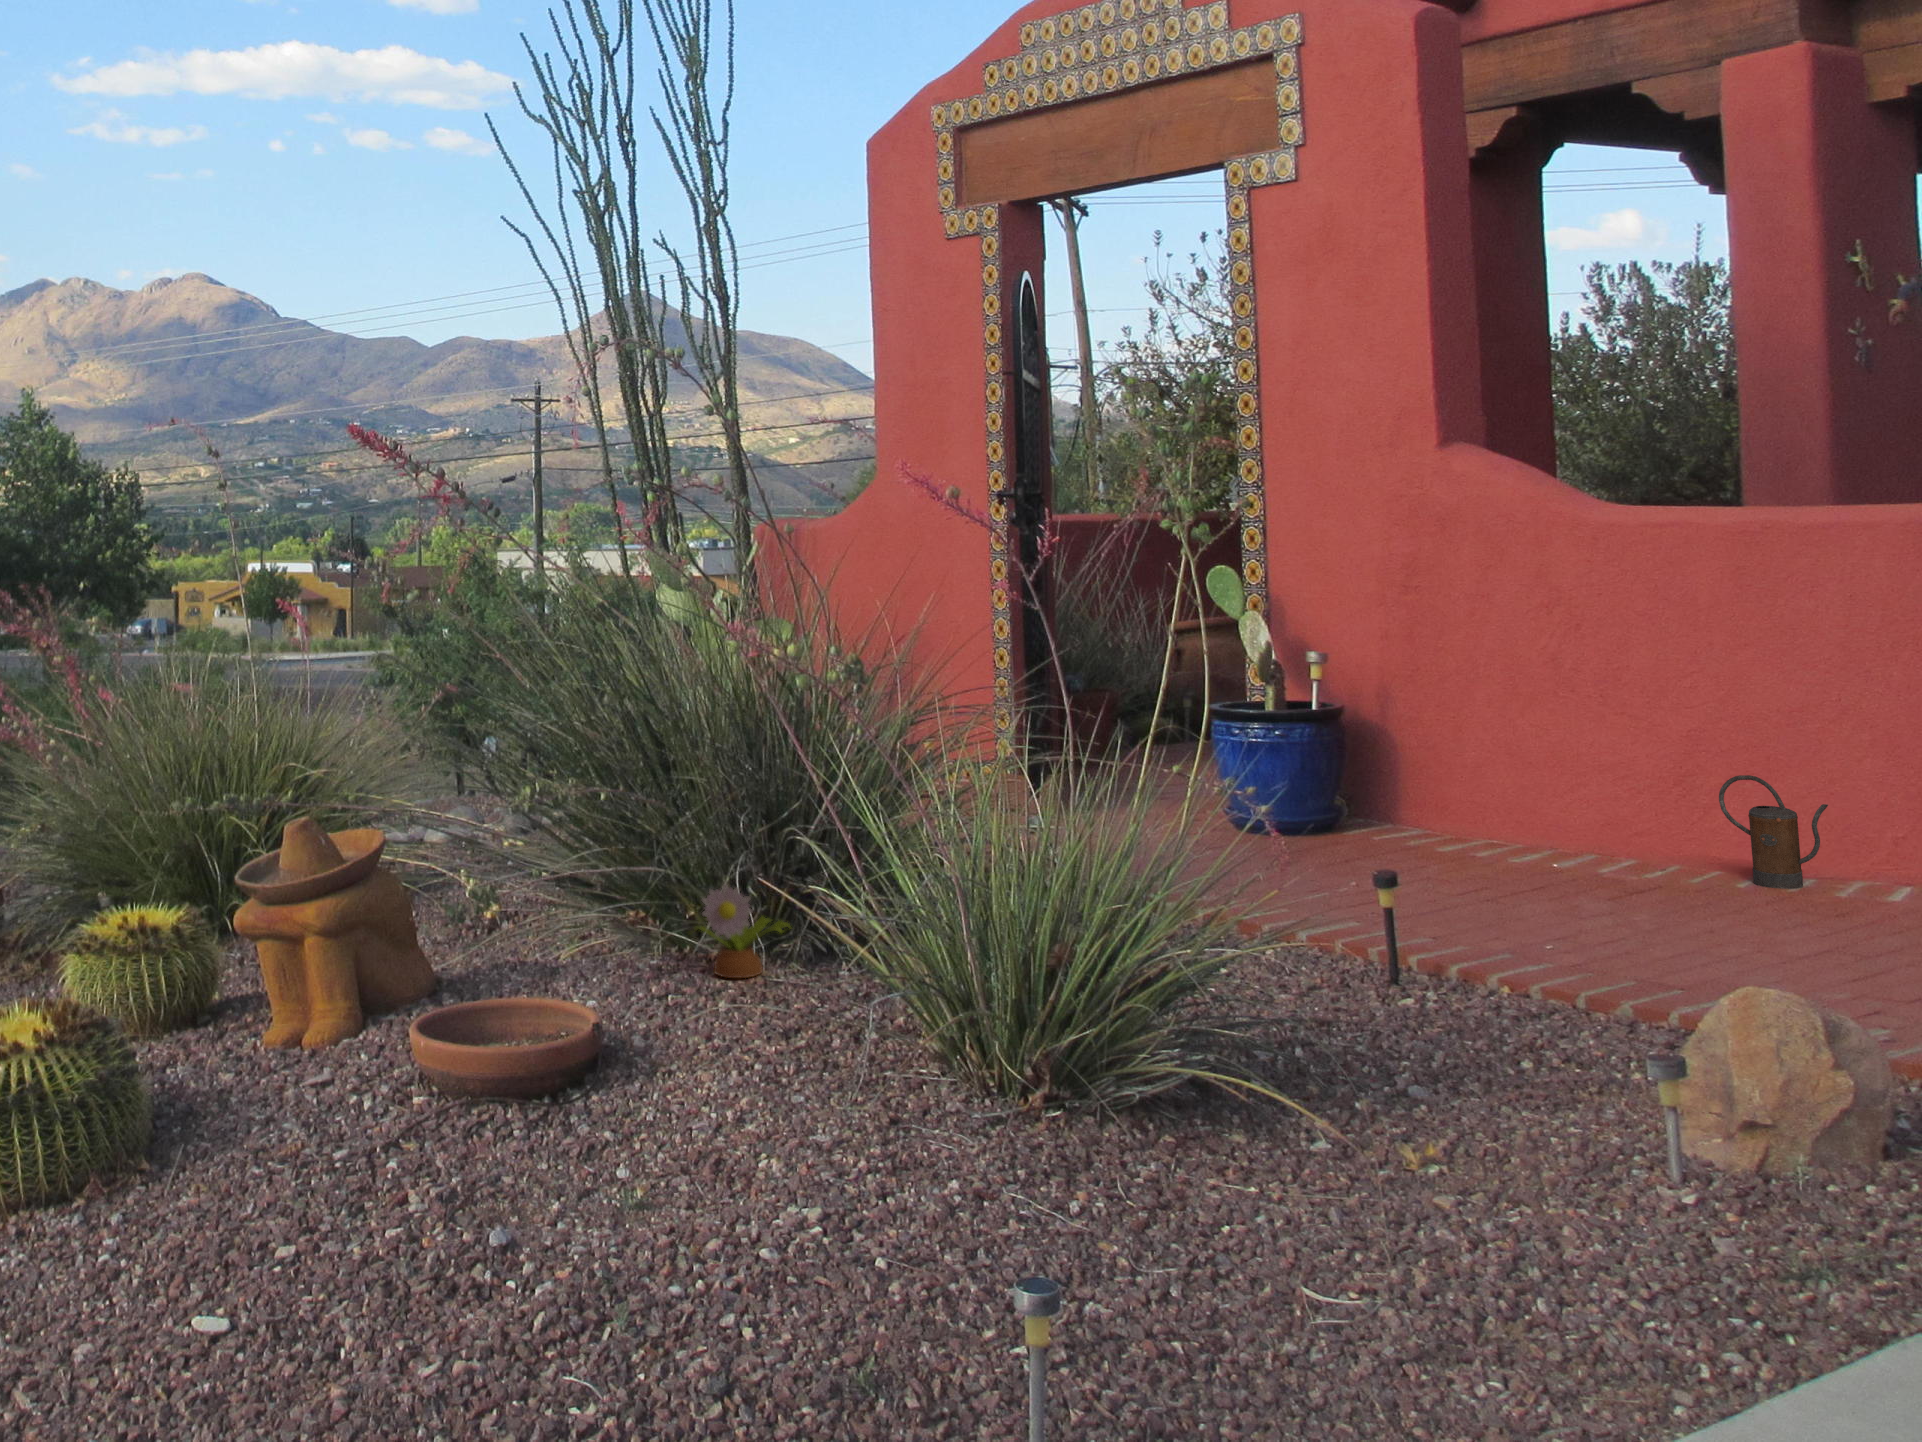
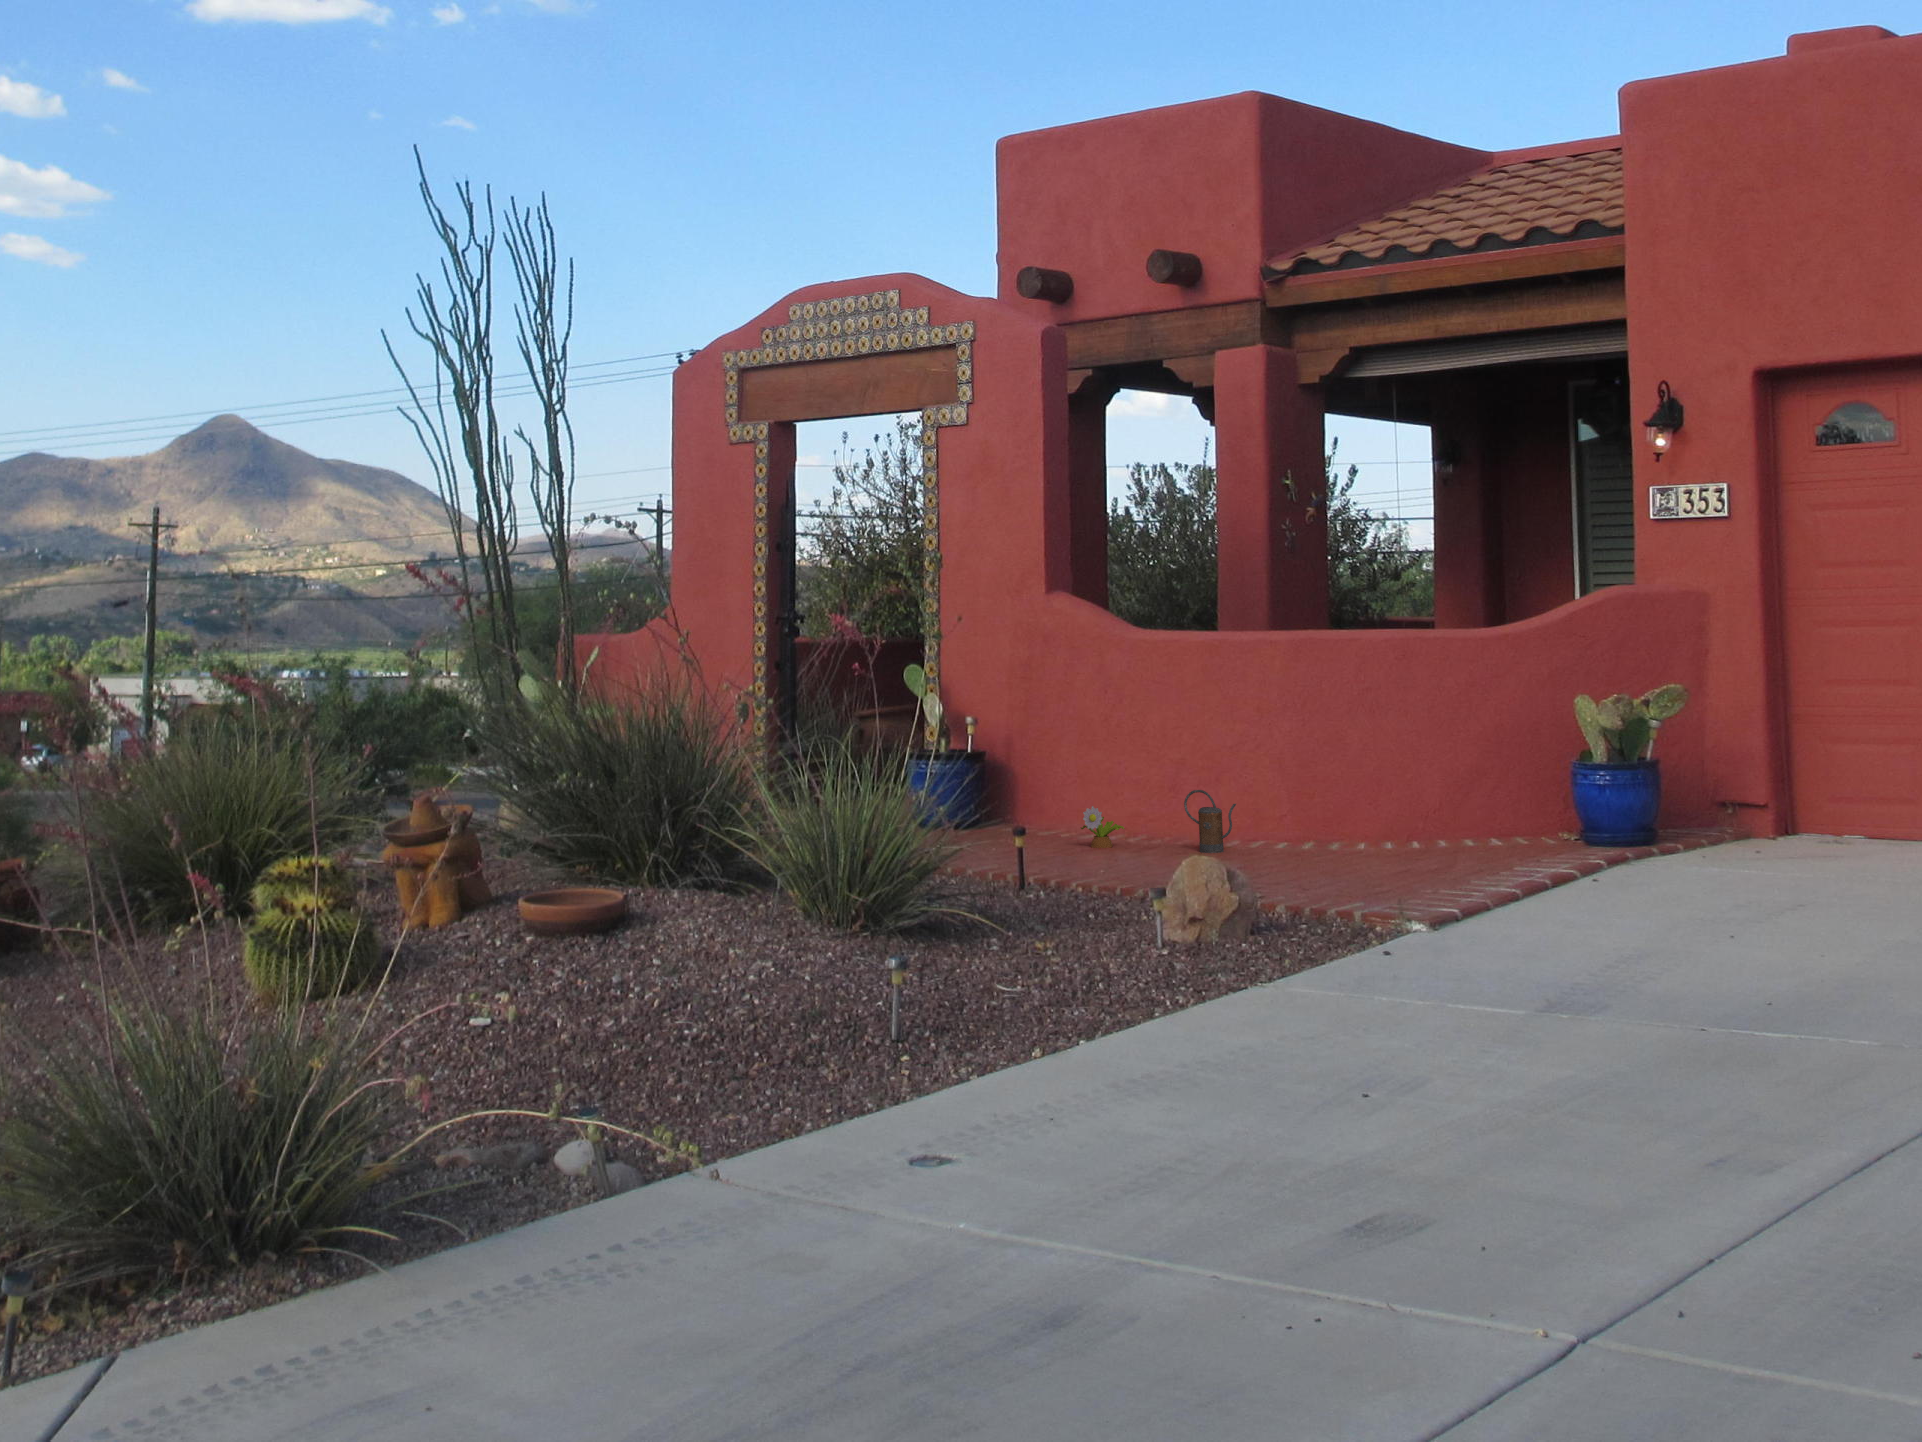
decorative plant: present [690,884,790,978] -> present [1081,806,1125,848]

